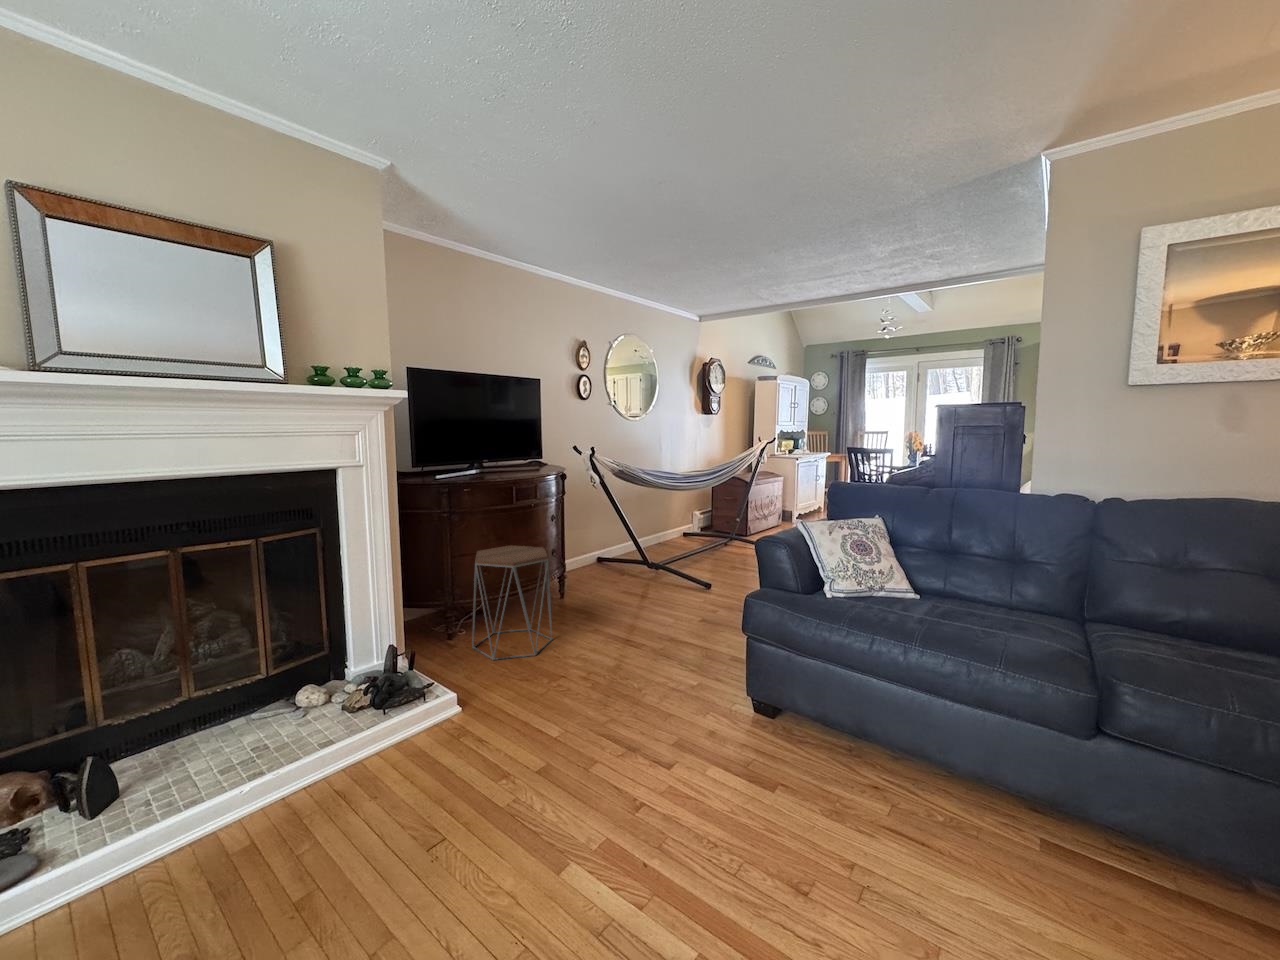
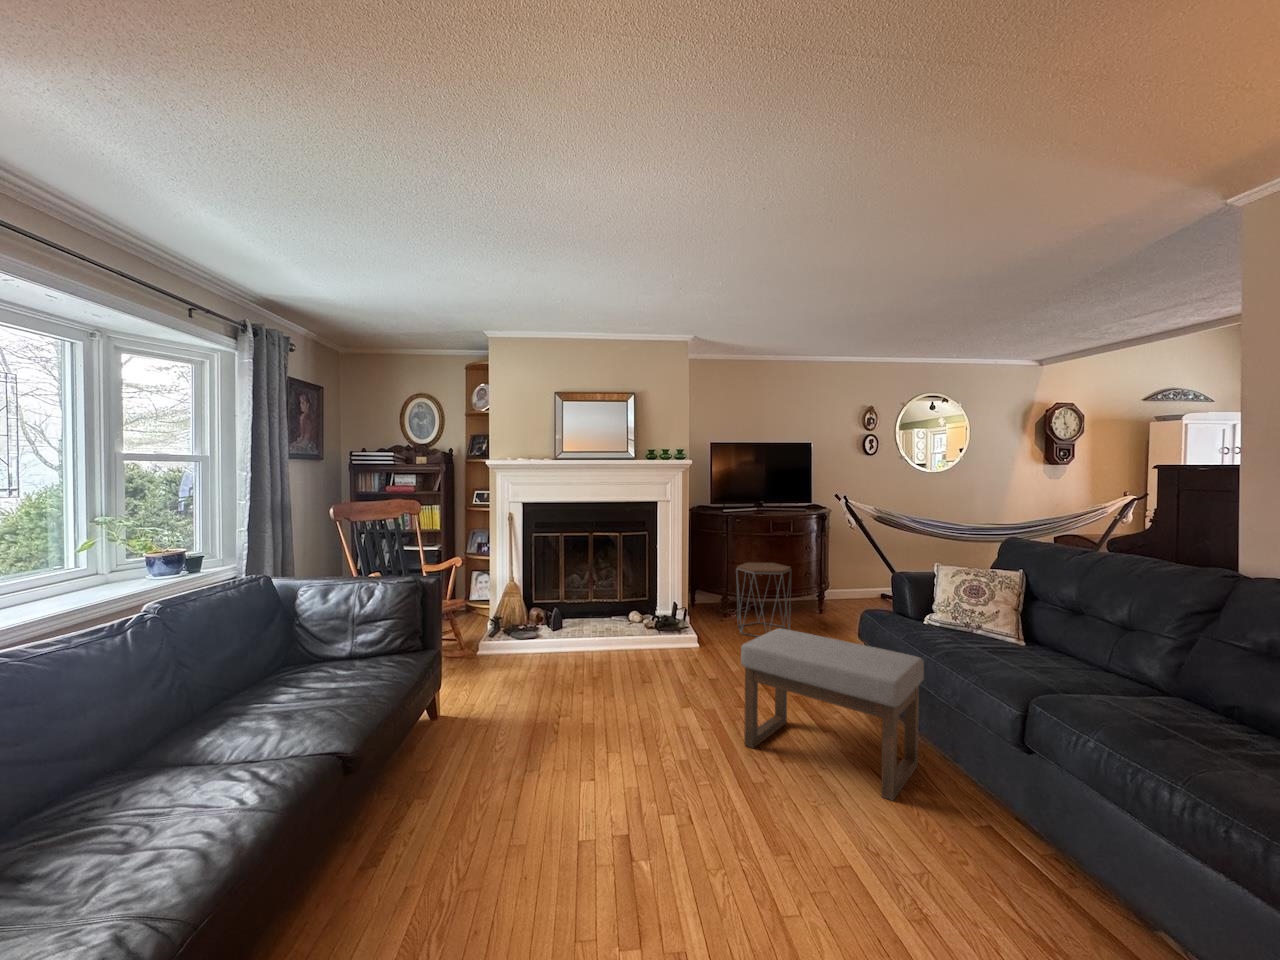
ottoman: none [733,651,1036,903] -> present [741,628,924,801]

